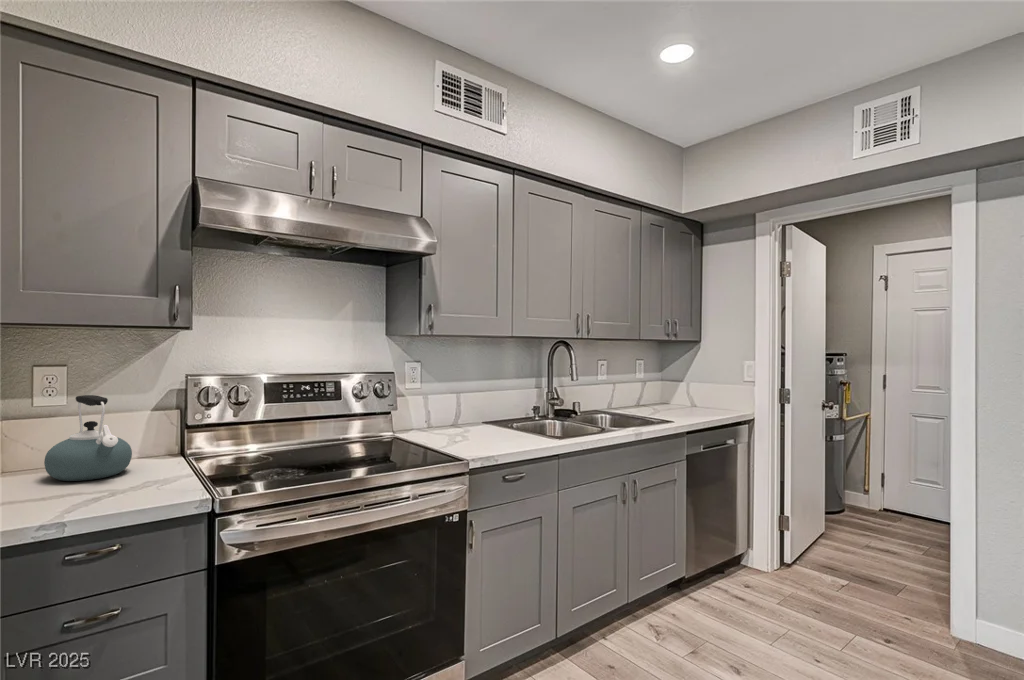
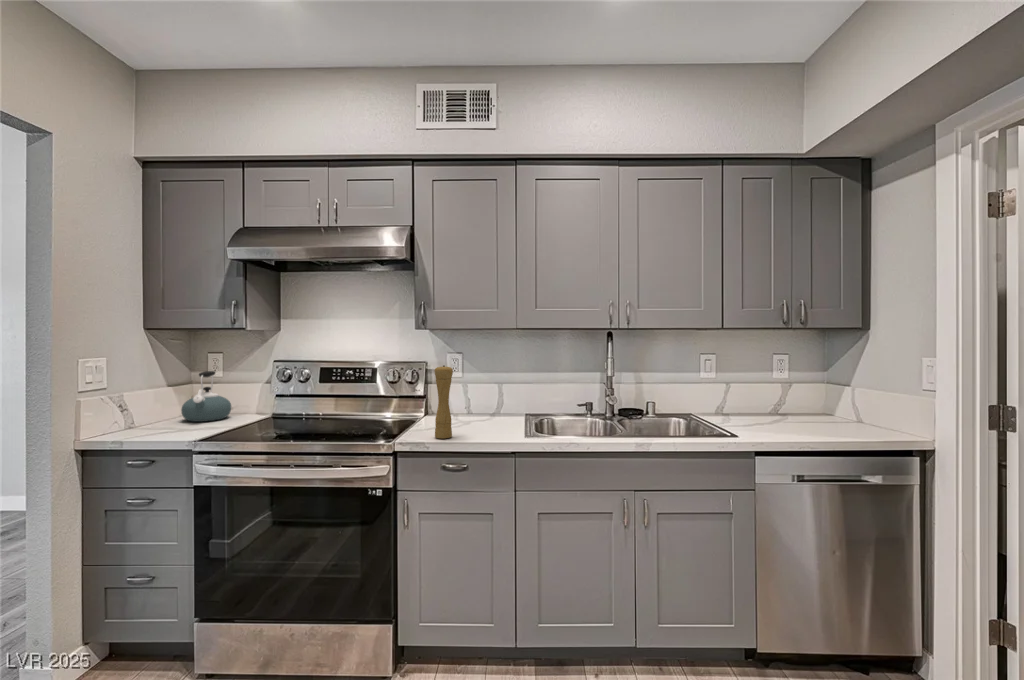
pepper mill: none [483,374,502,450] -> present [435,365,453,438]

